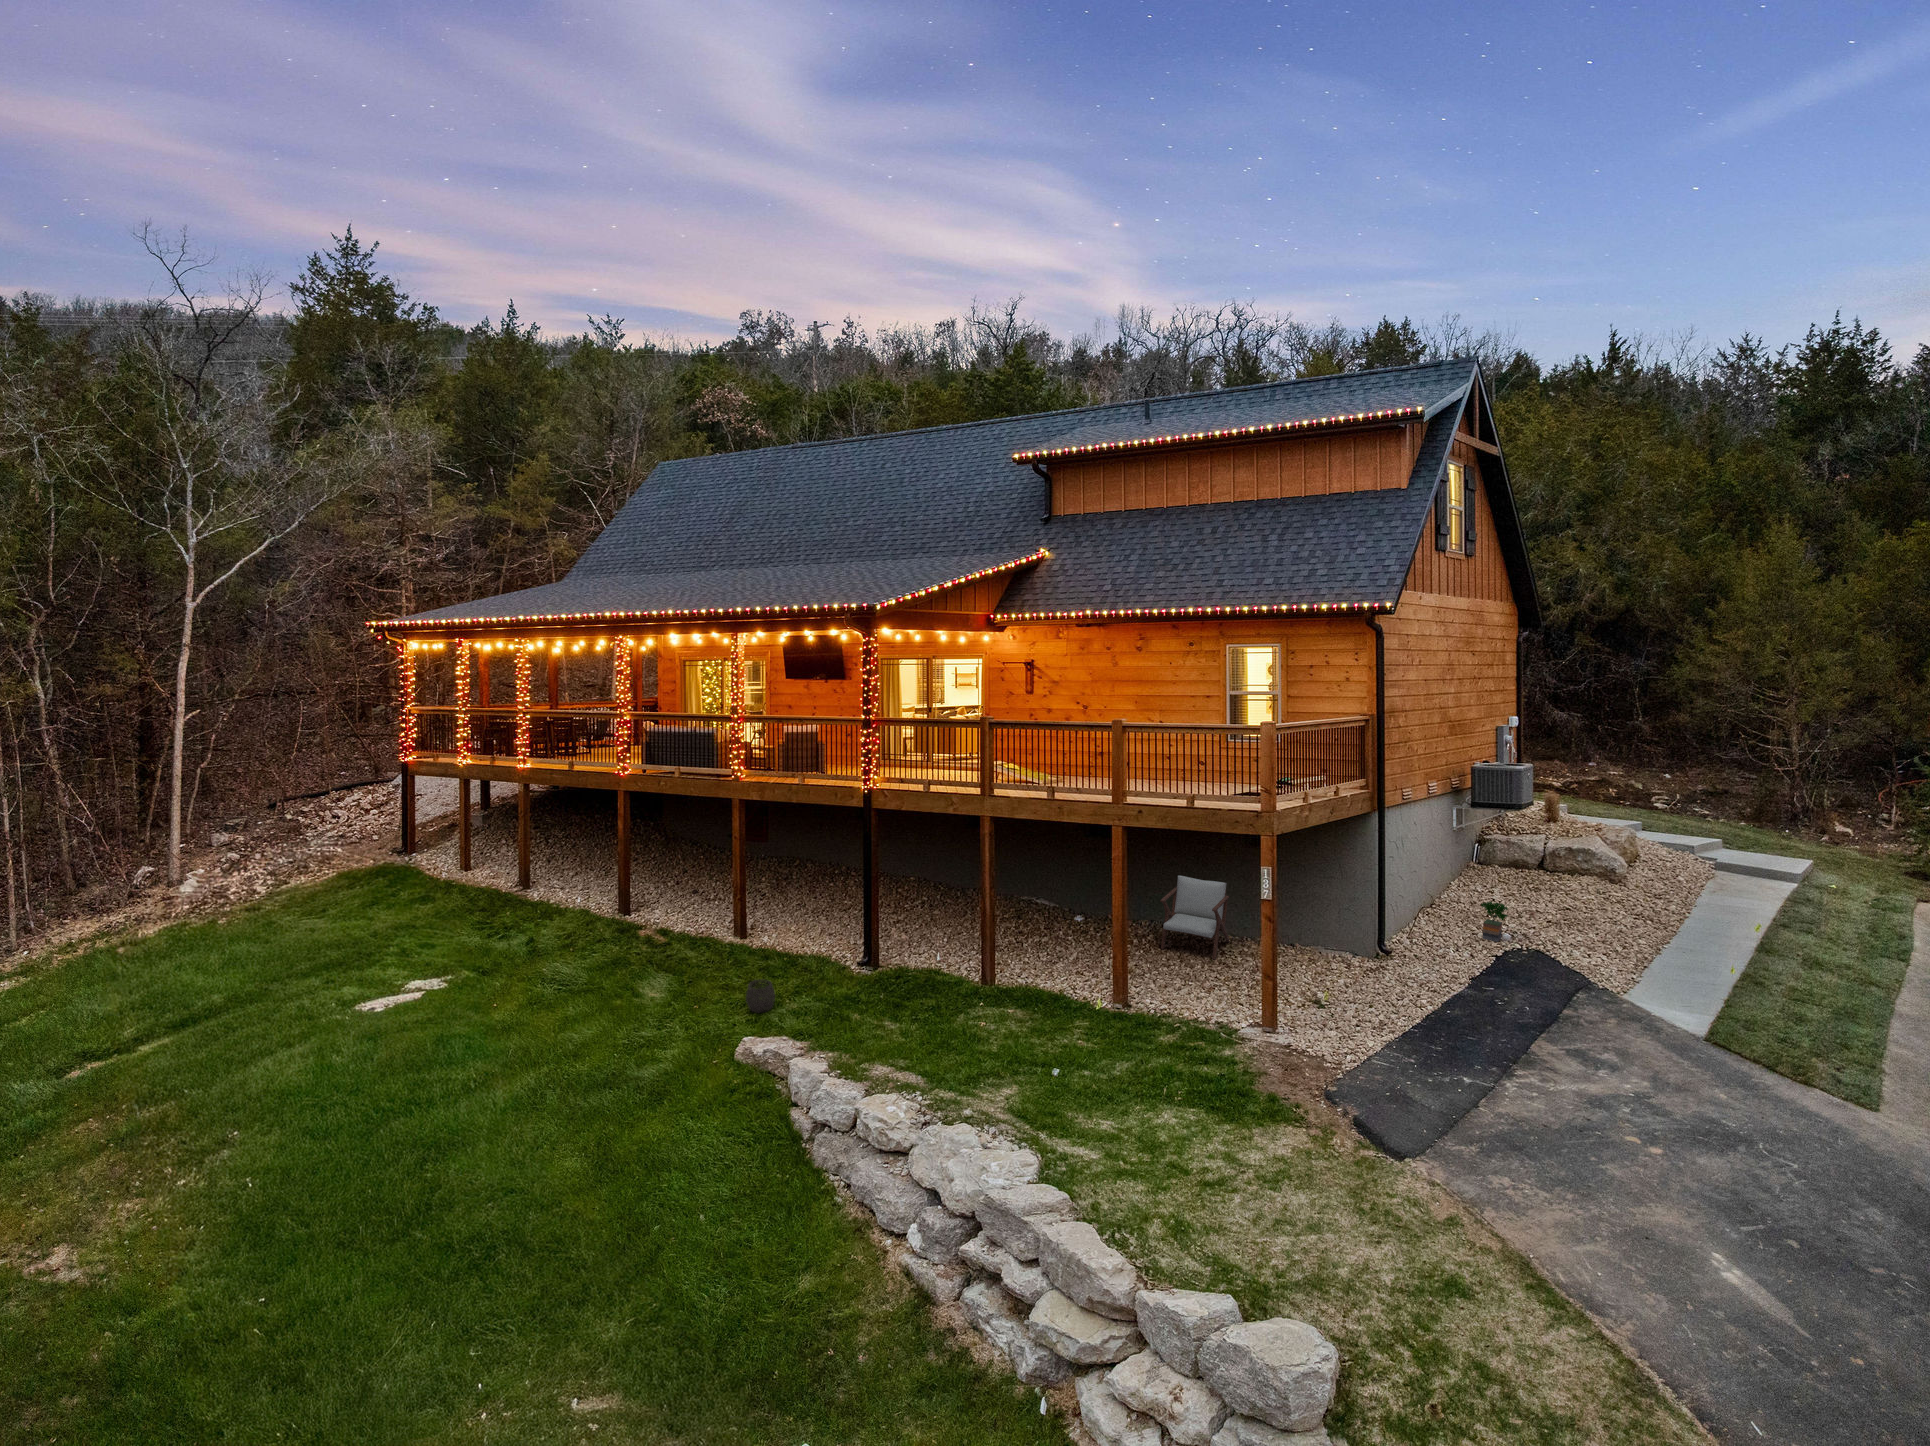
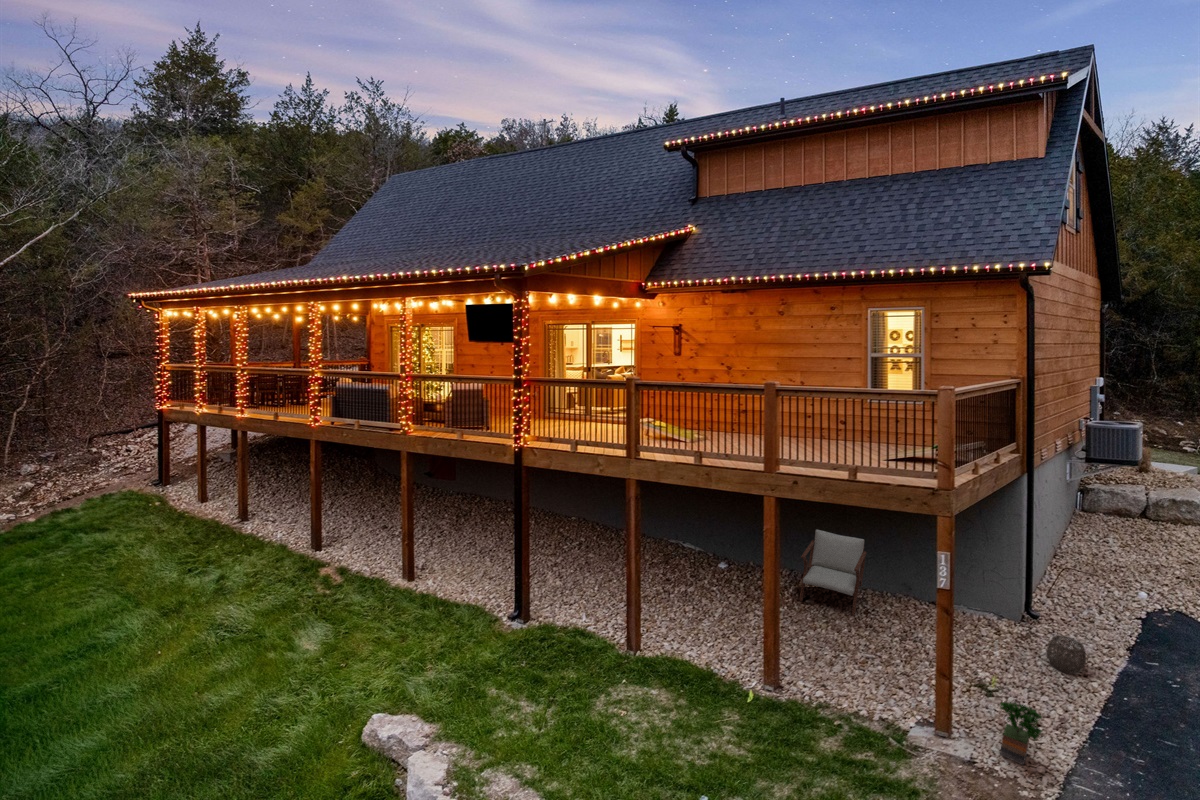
potted tree: present [1481,902,1508,942] -> present [1000,702,1042,765]
woven basket: present [746,980,775,1013] -> present [1047,635,1086,674]

